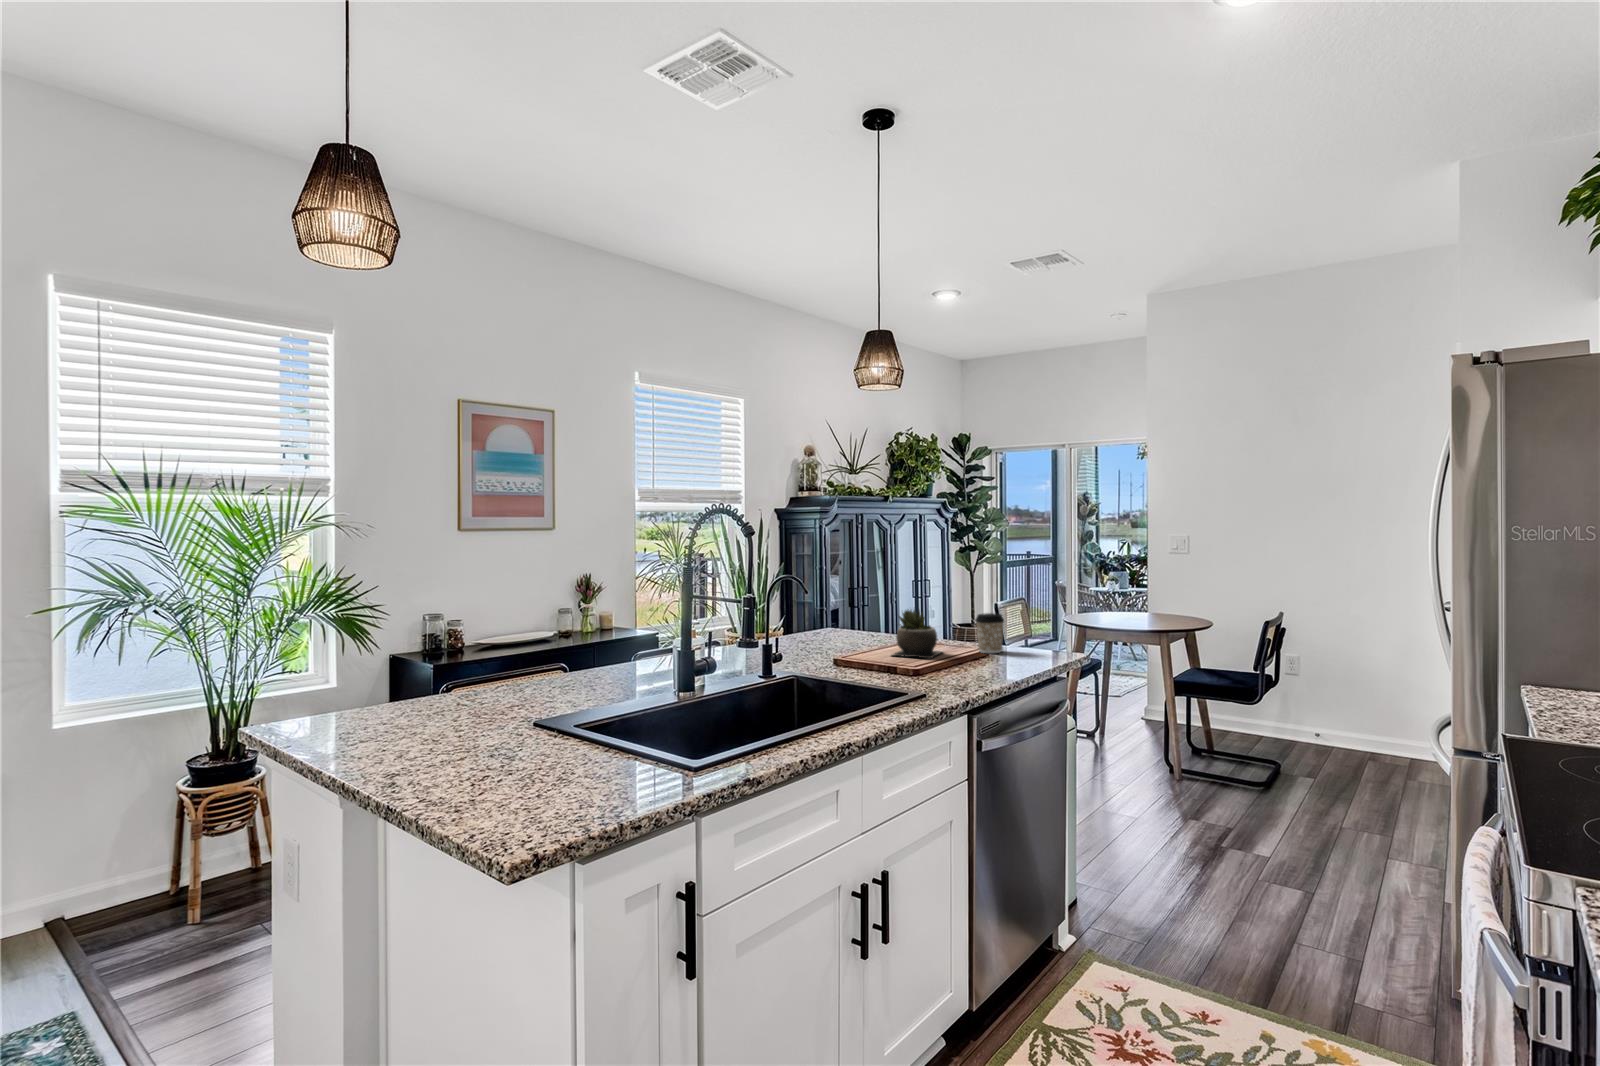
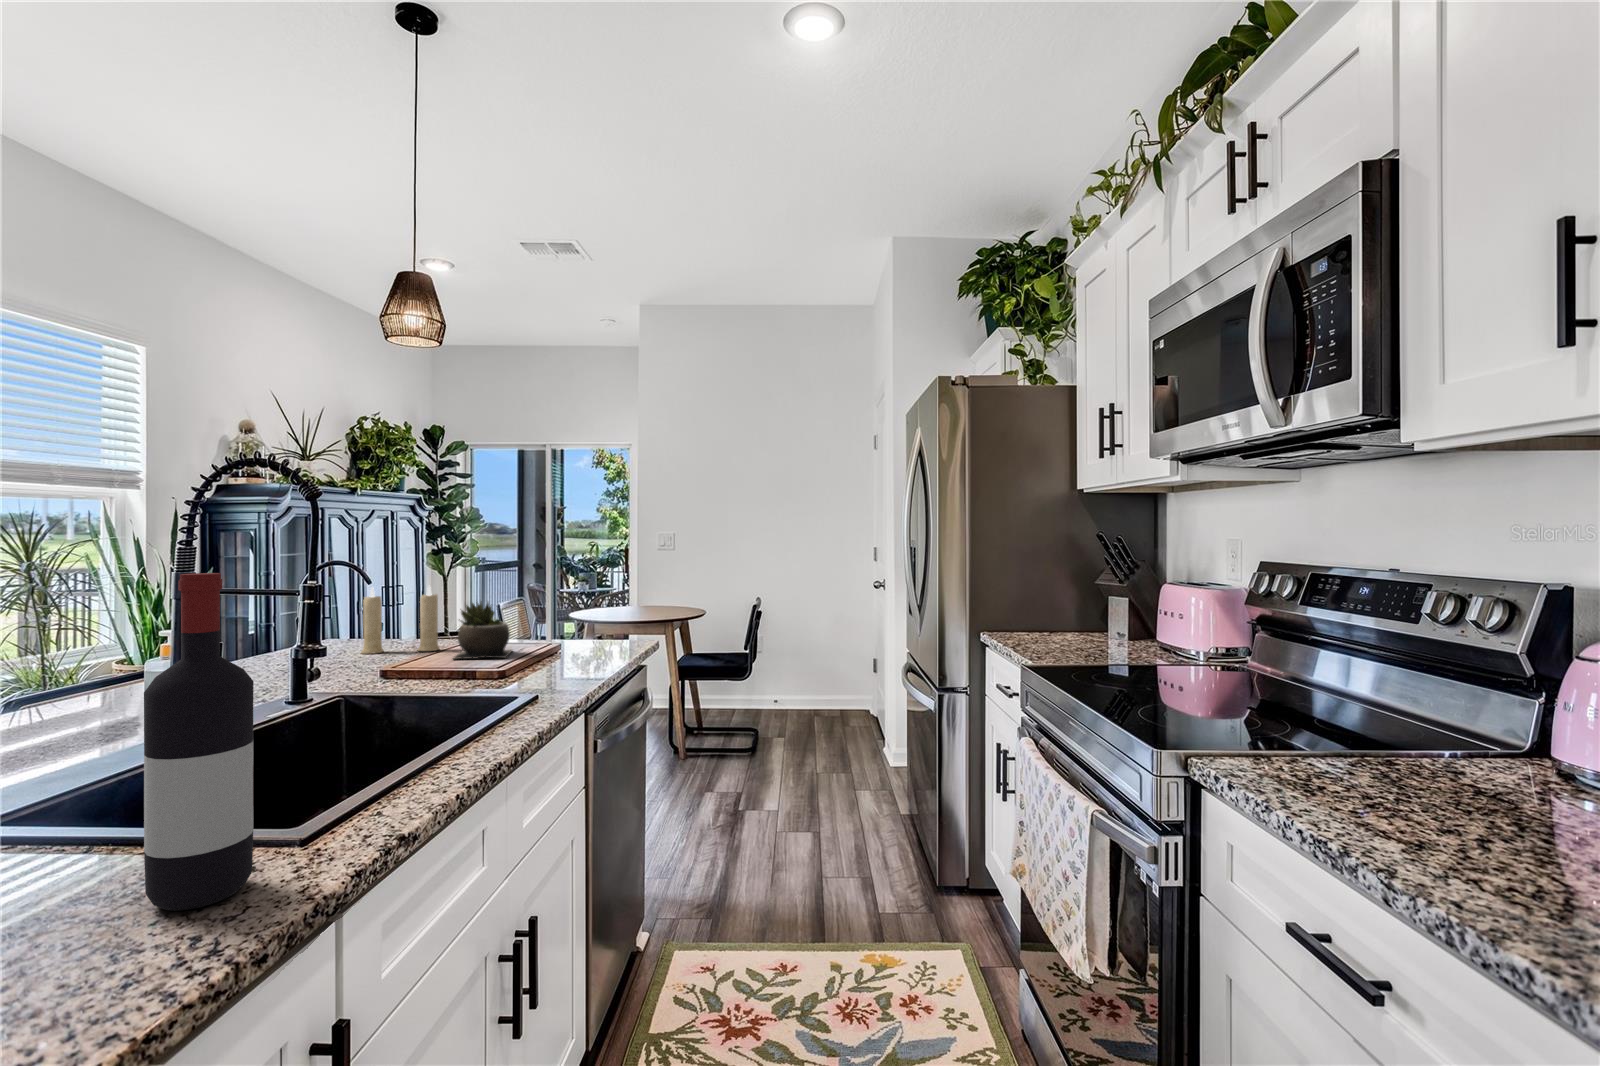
candle: none [835,591,890,647] -> present [361,587,440,654]
wine bottle: none [609,607,660,791] -> present [144,573,254,911]
coffee cup: present [975,613,1004,653] -> none [548,604,581,648]

